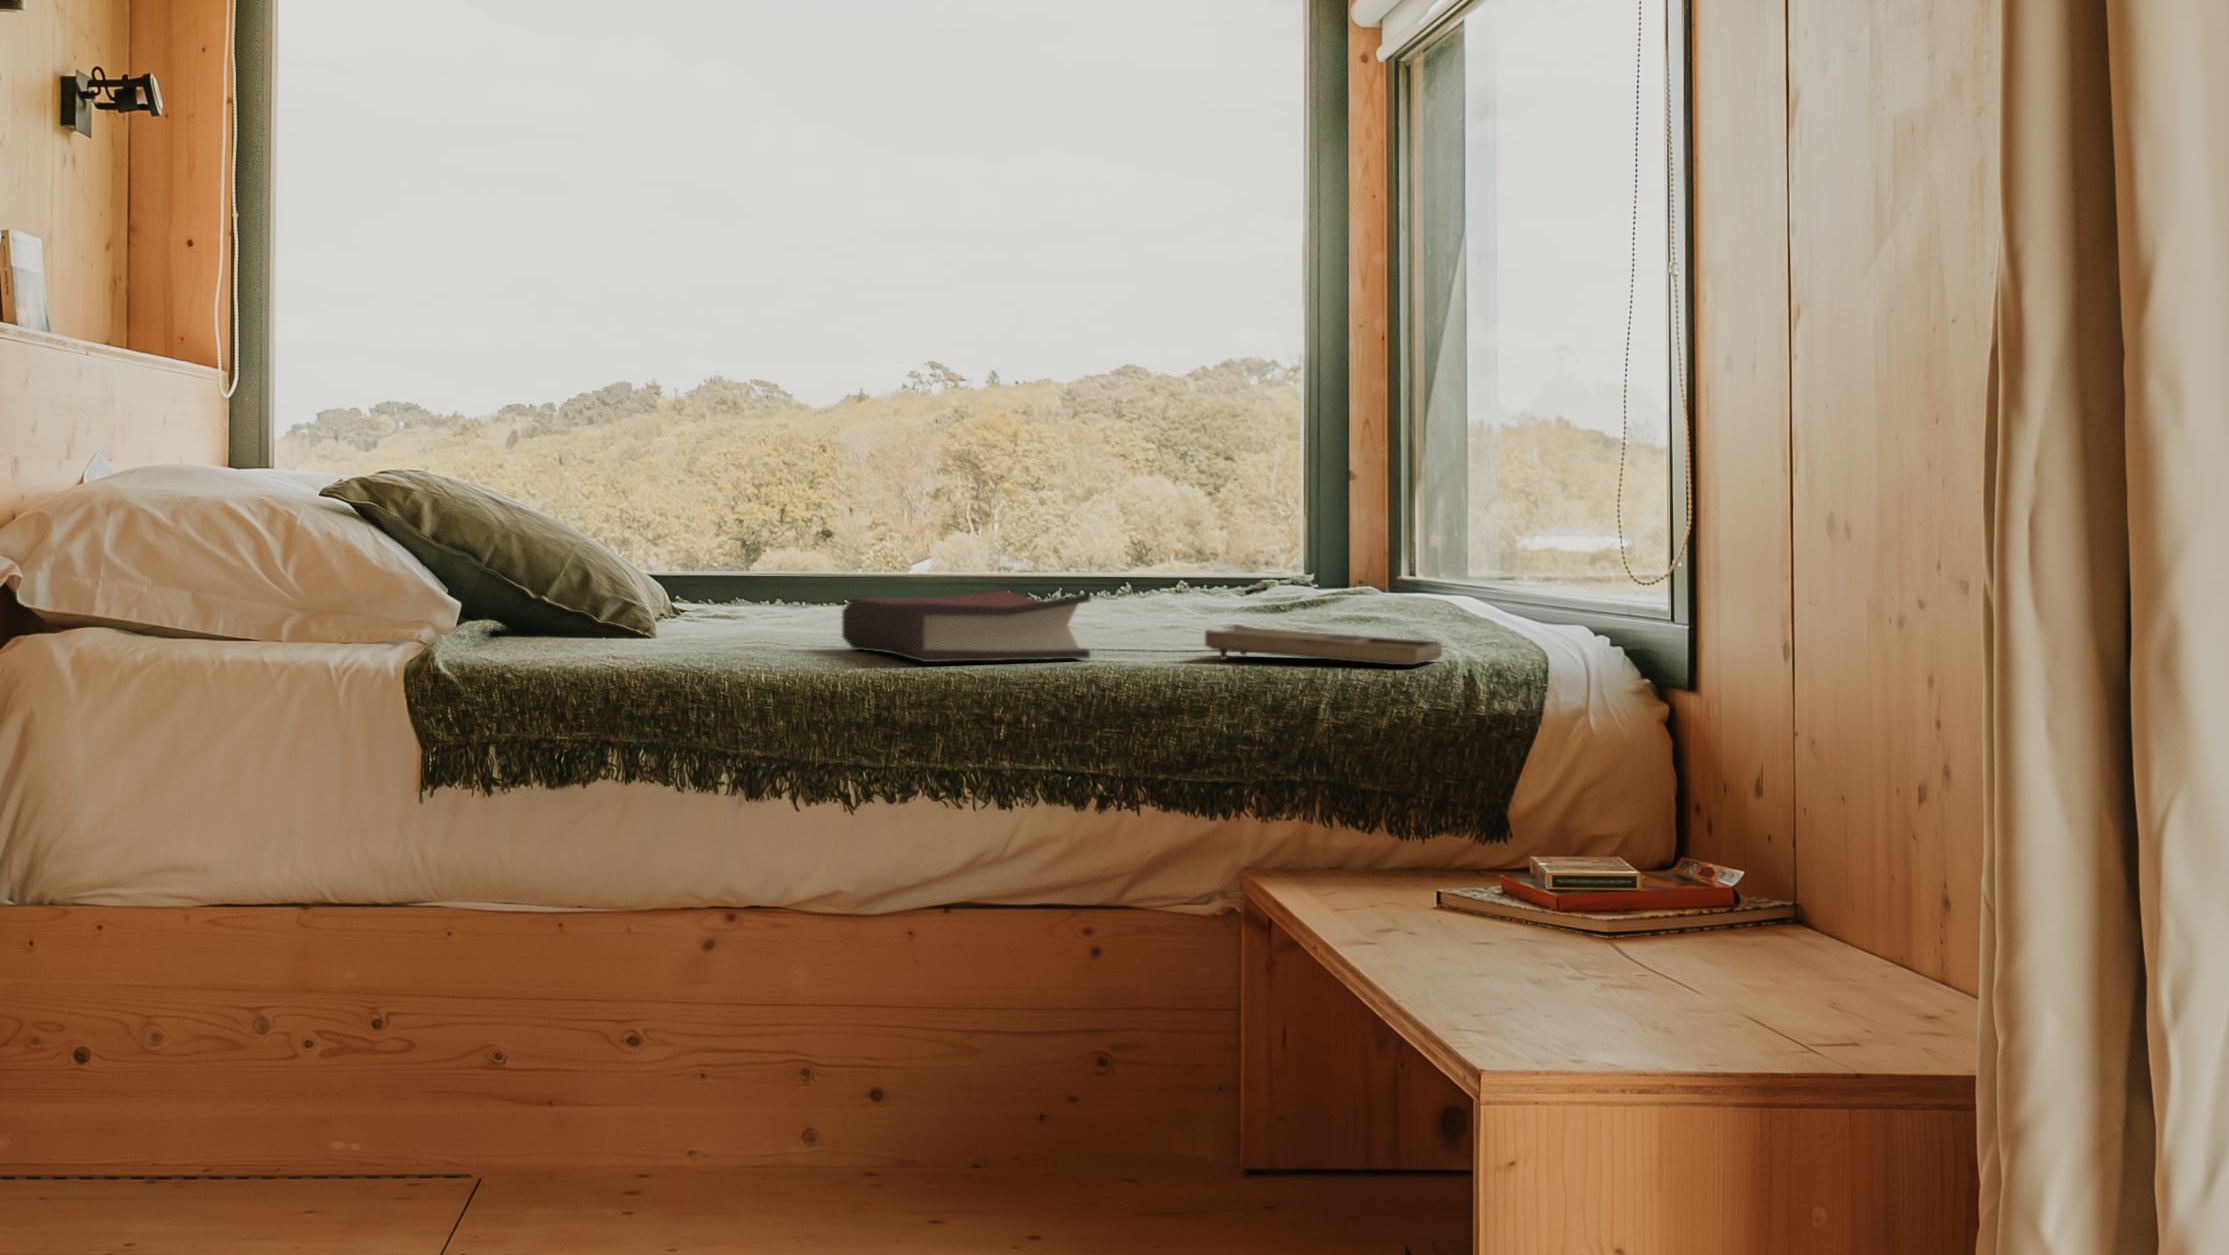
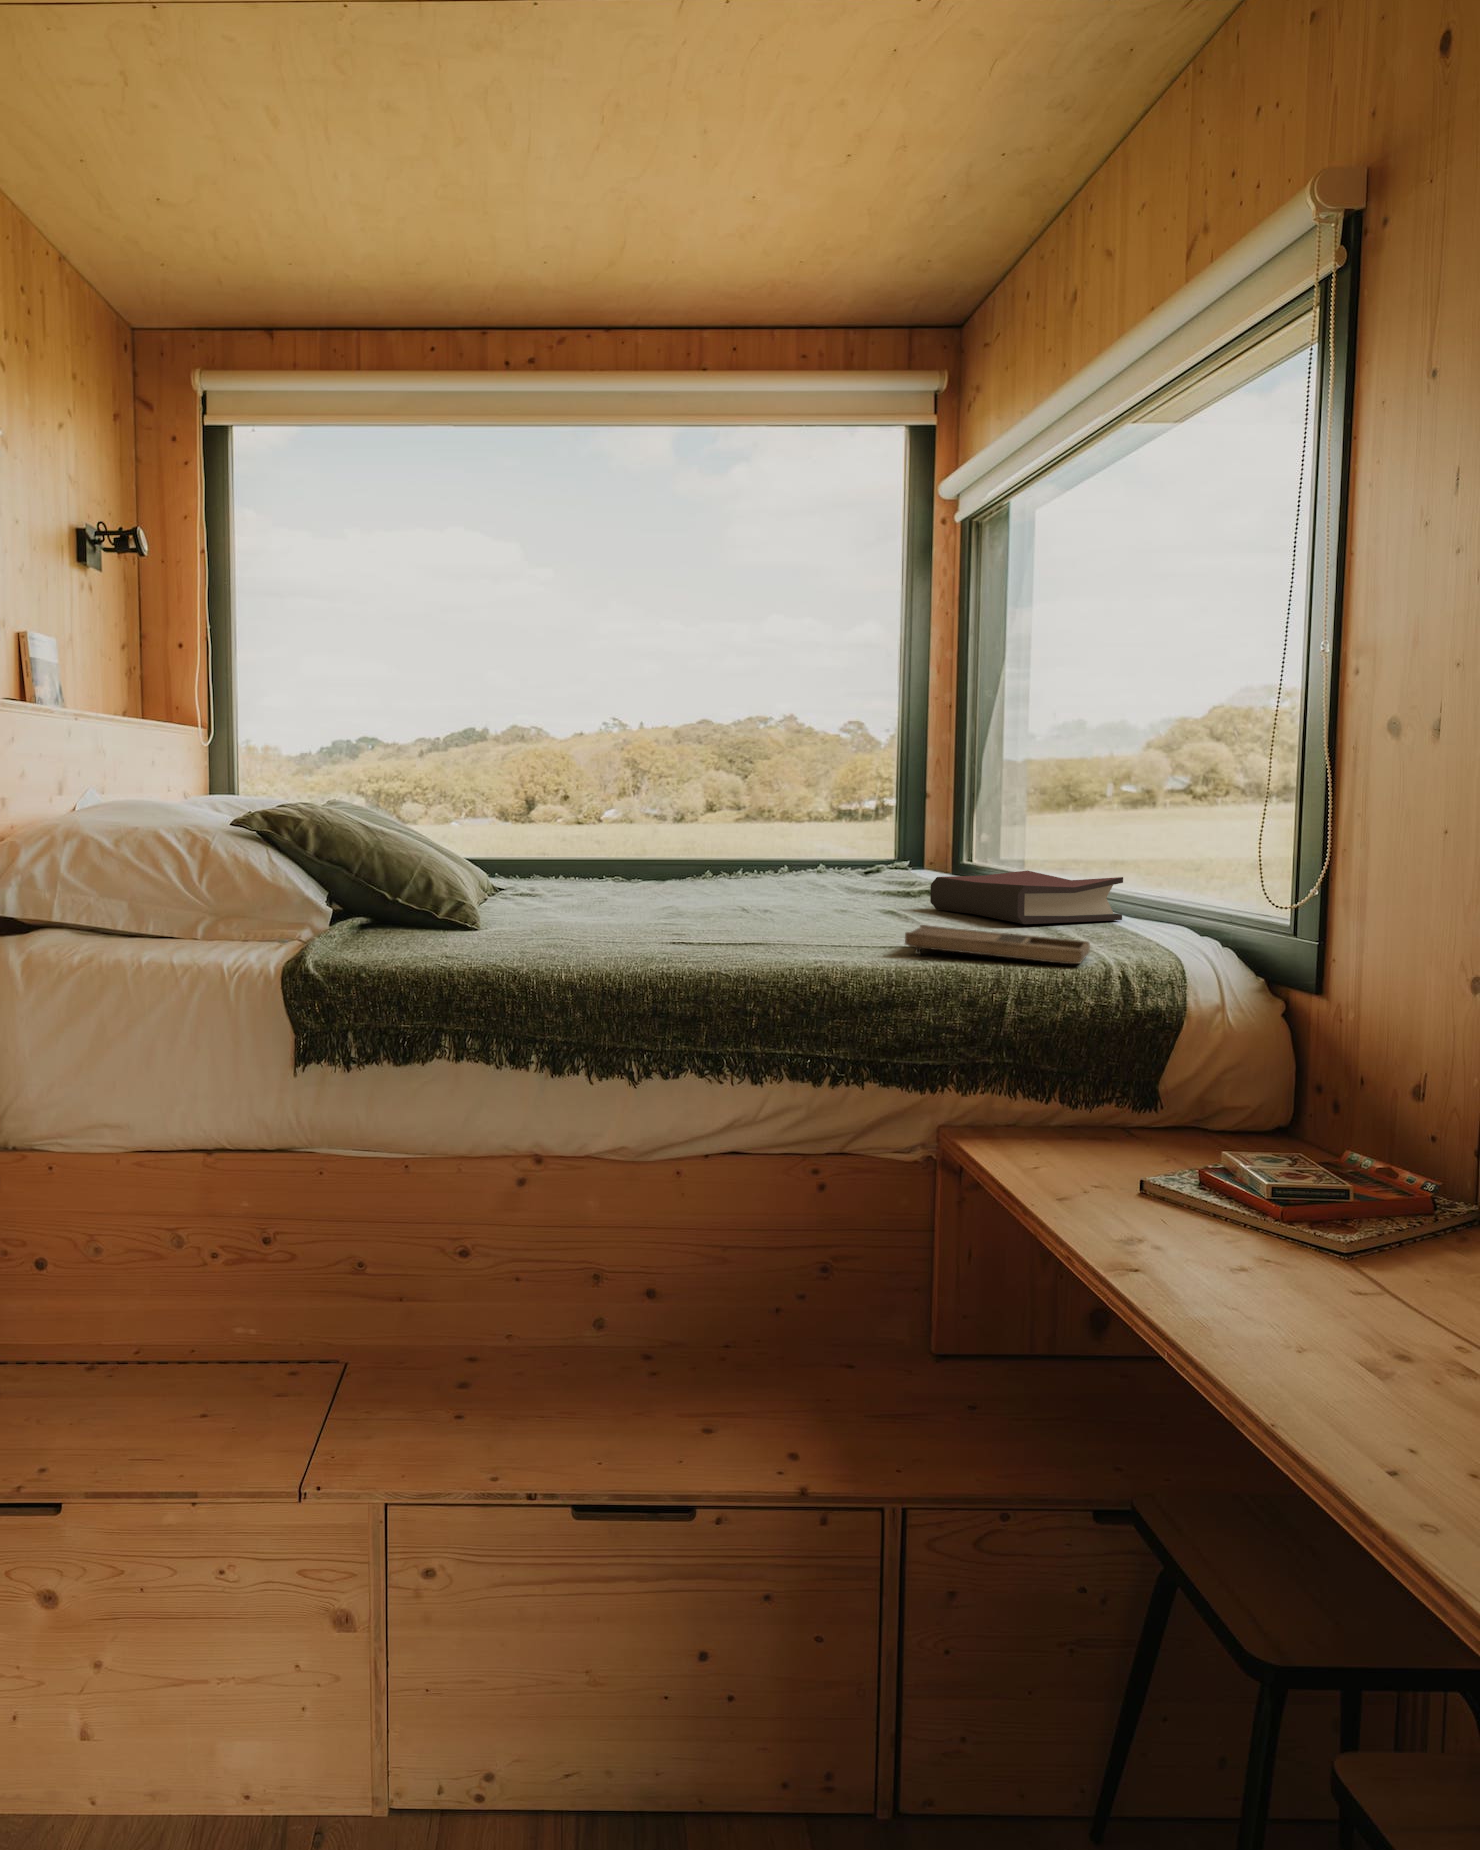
hardback book: present [842,591,1090,662] -> present [930,871,1123,924]

